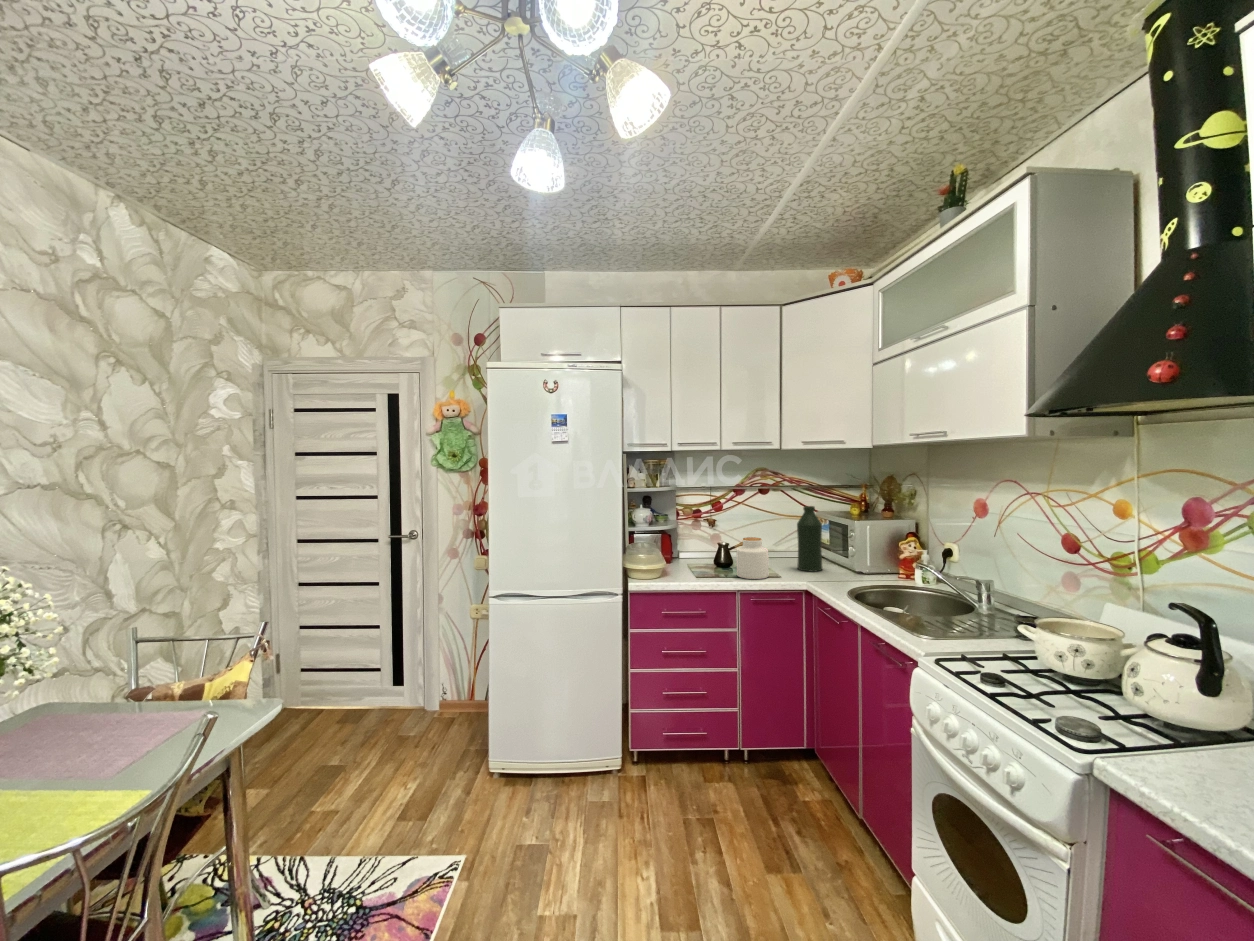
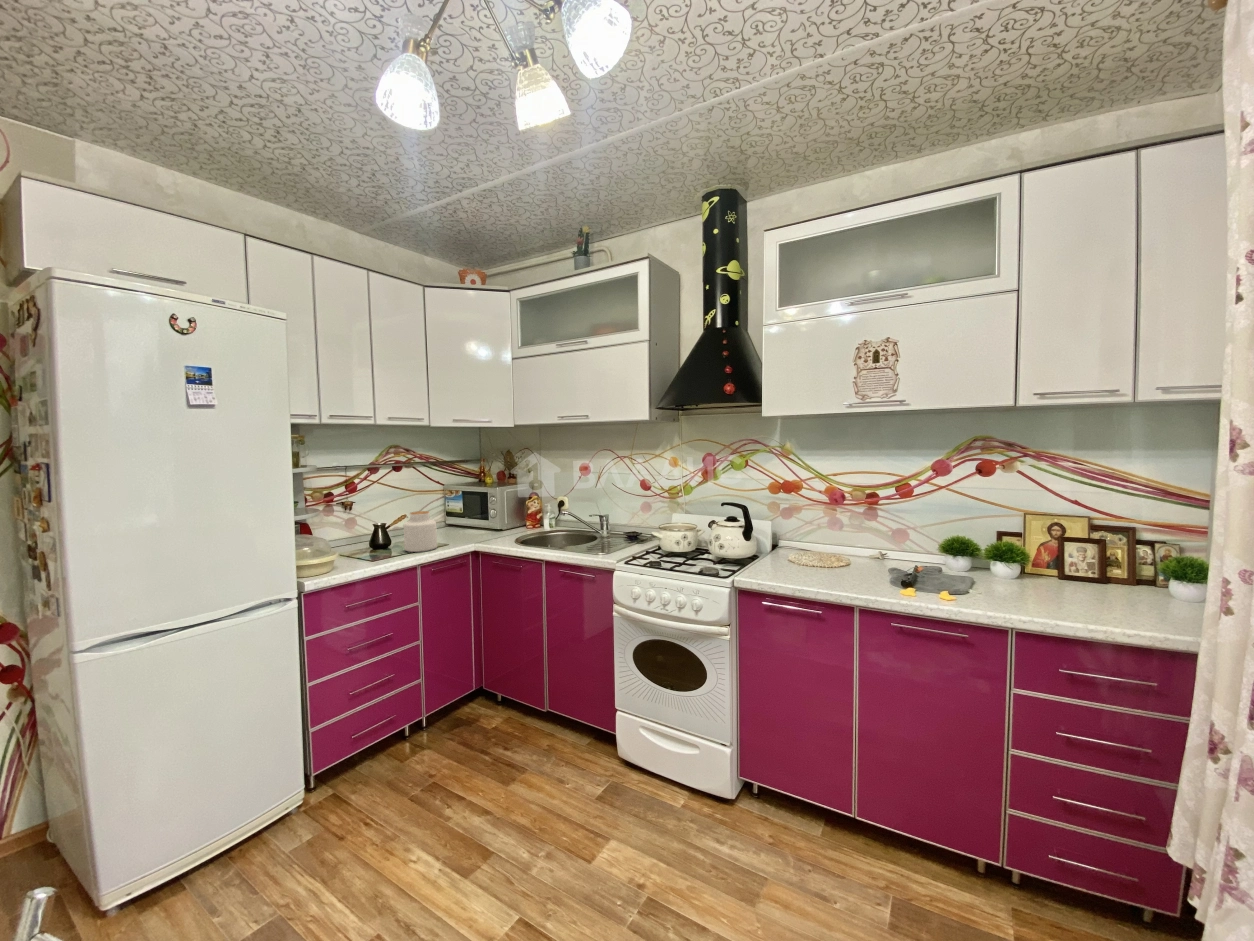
bottle: present [797,506,822,572] -> none [445,478,470,537]

